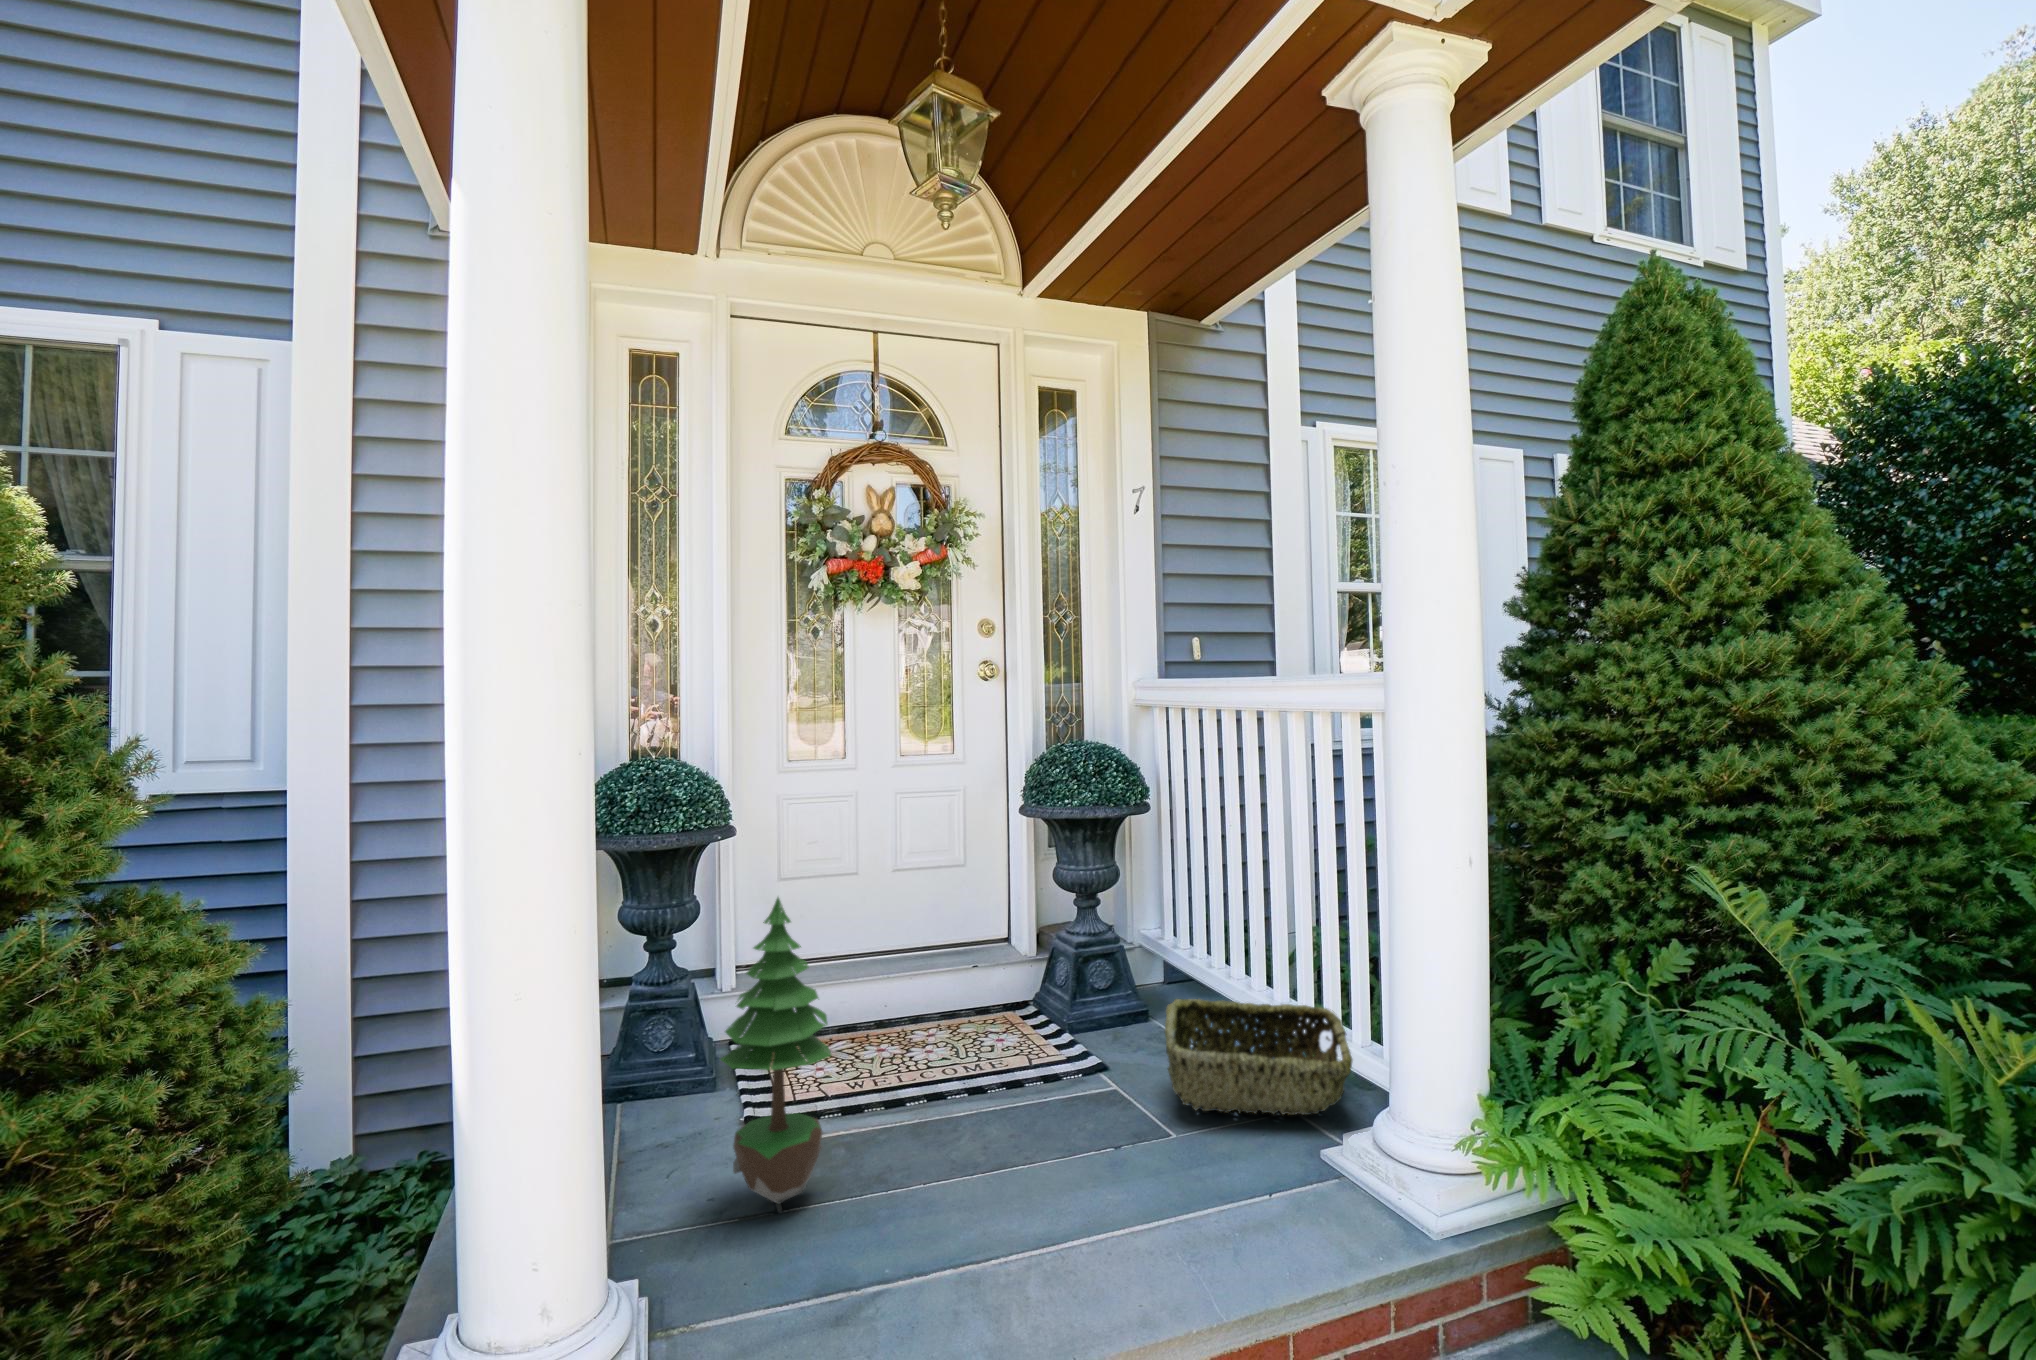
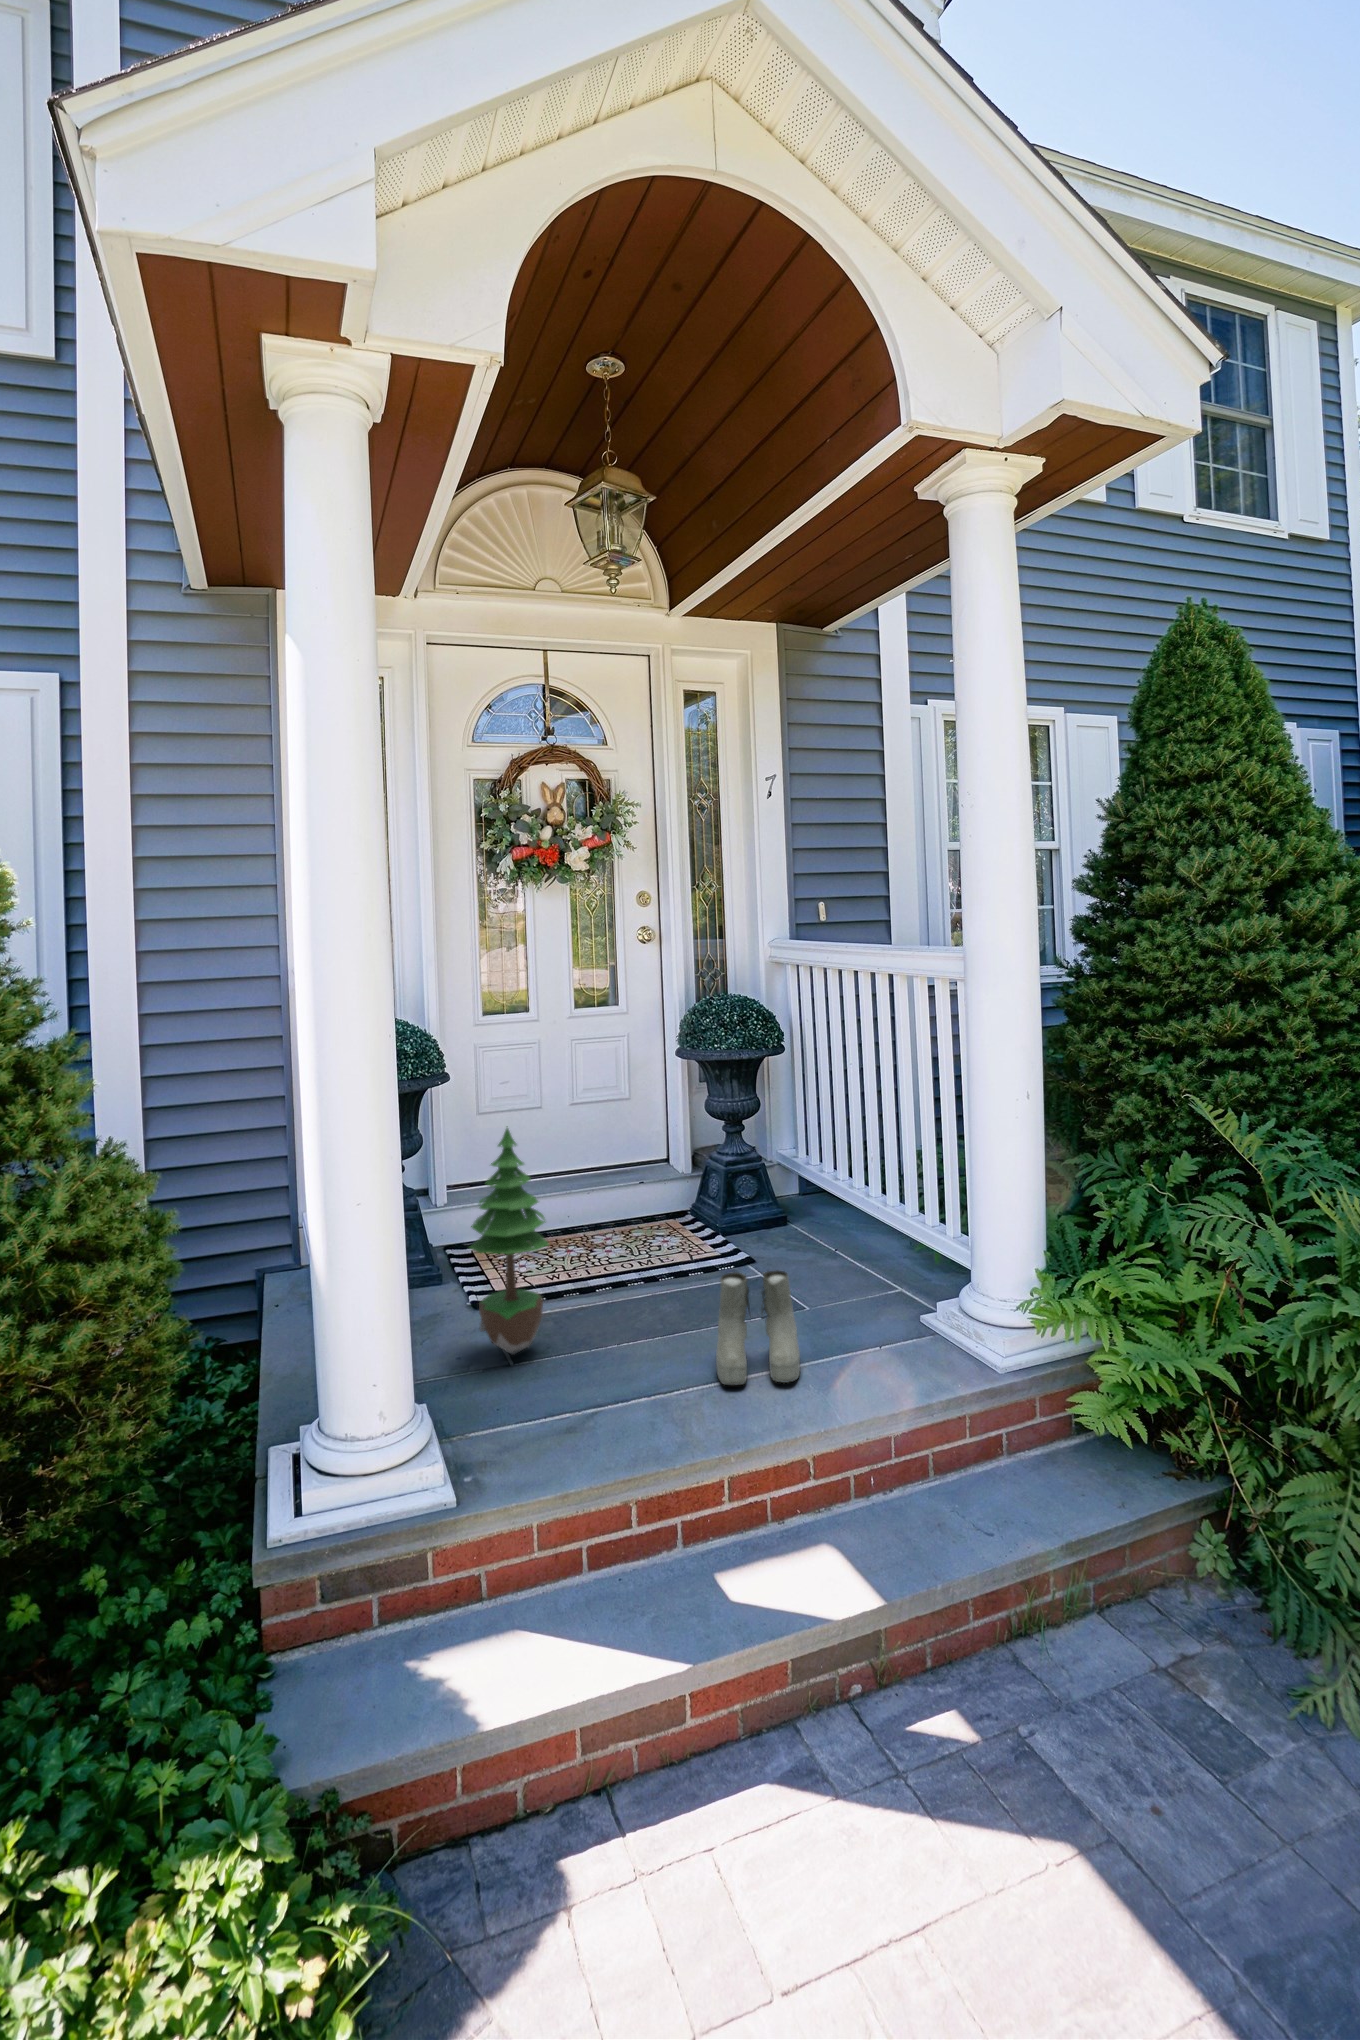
woven basket: present [1165,999,1352,1115] -> none [800,1205,947,1294]
boots: none [1049,1094,1163,1260] -> present [716,1271,800,1385]

